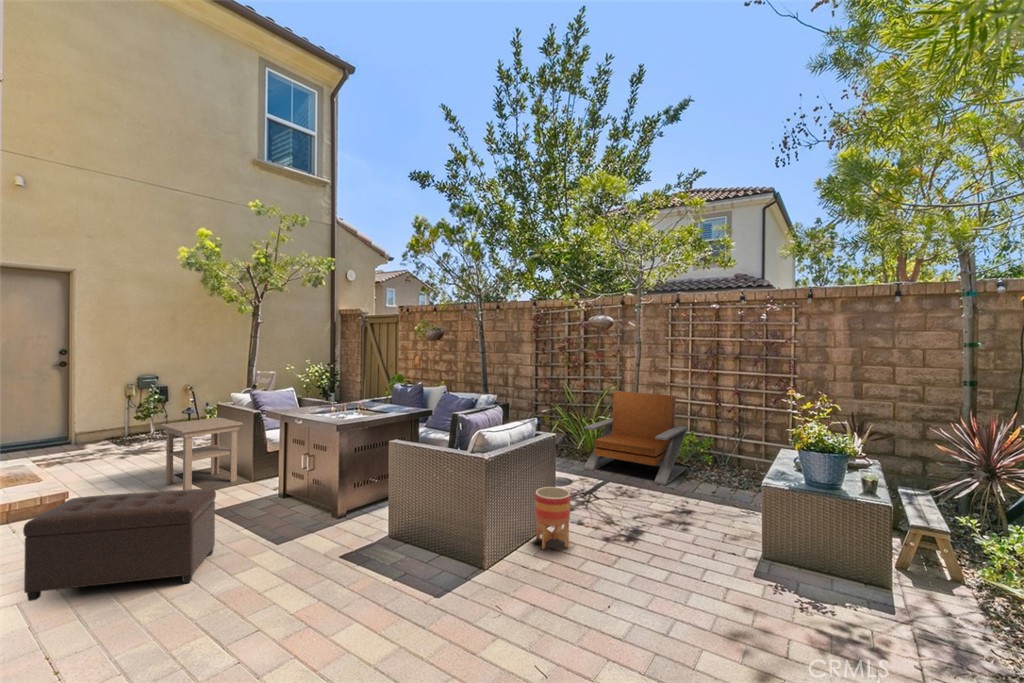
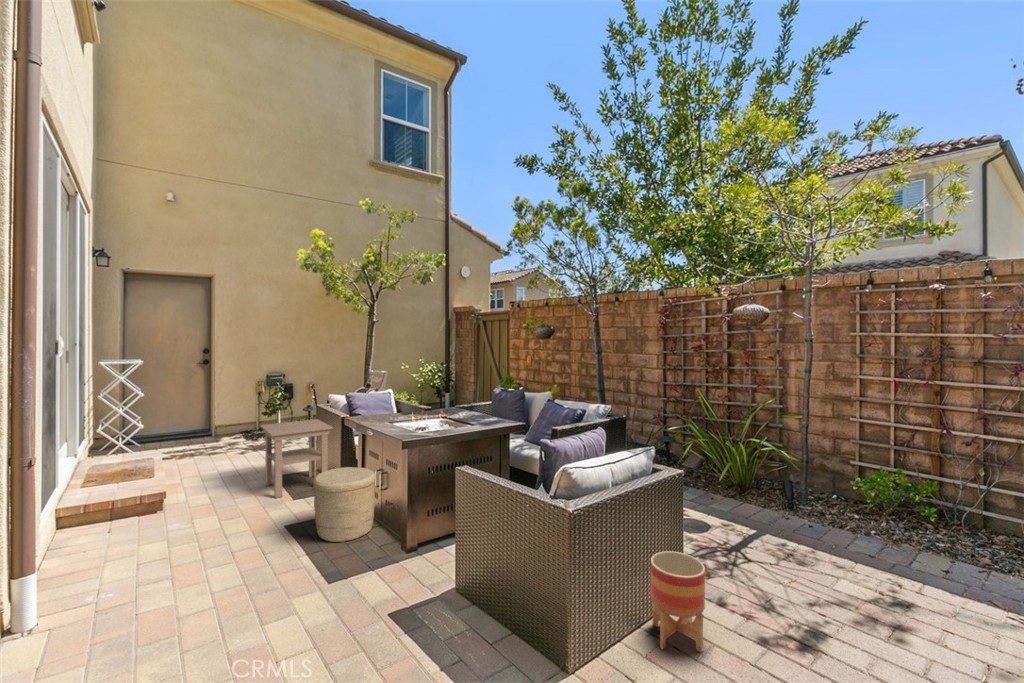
lounge chair: present [584,391,688,485] -> none [726,405,890,549]
woven basket: none [243,455,302,519] -> present [313,467,376,542]
ottoman: present [23,489,216,601] -> none [61,510,264,628]

